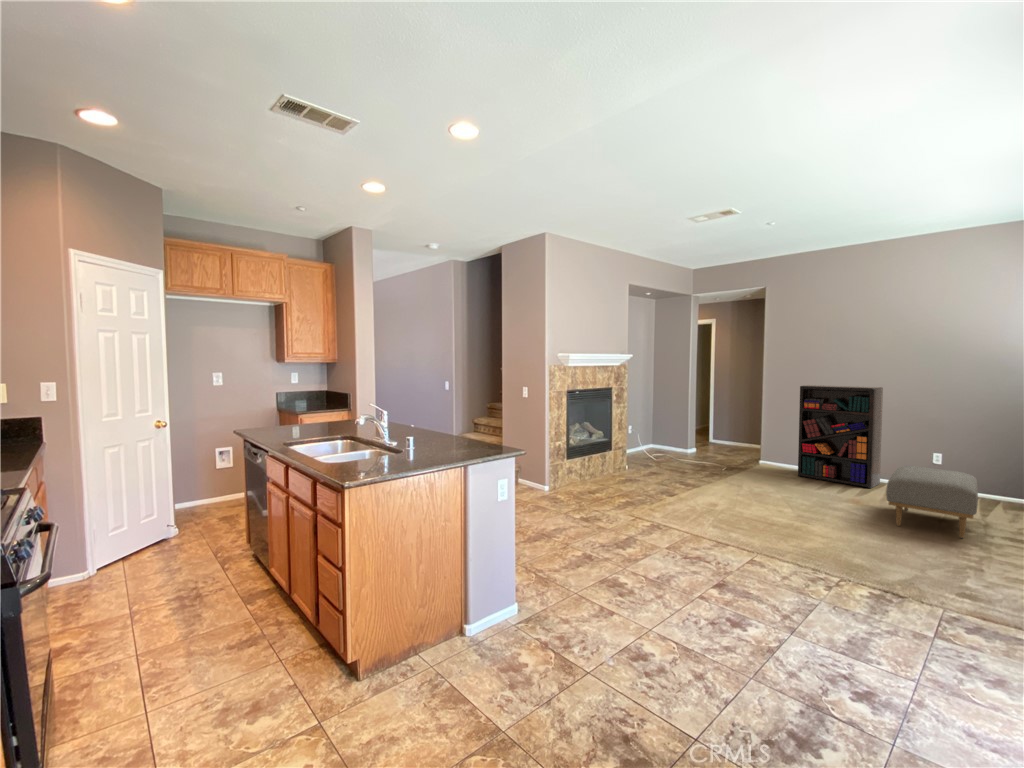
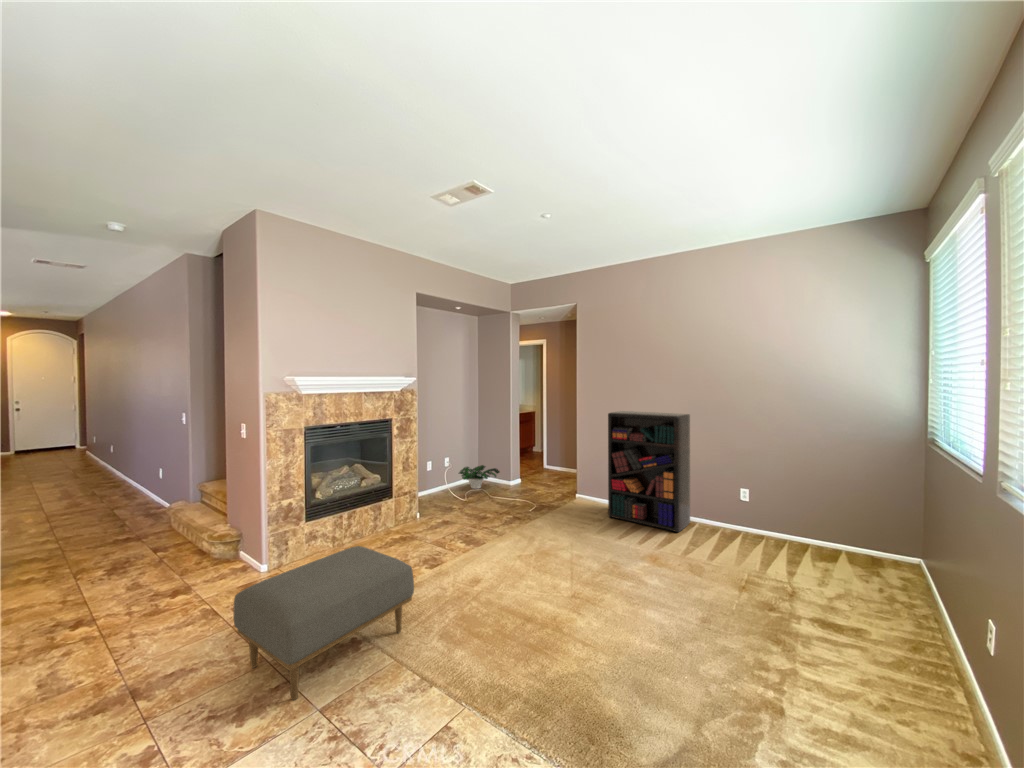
potted plant: none [641,434,679,453] -> present [459,465,500,489]
ottoman: present [886,466,978,538] -> present [233,546,414,700]

